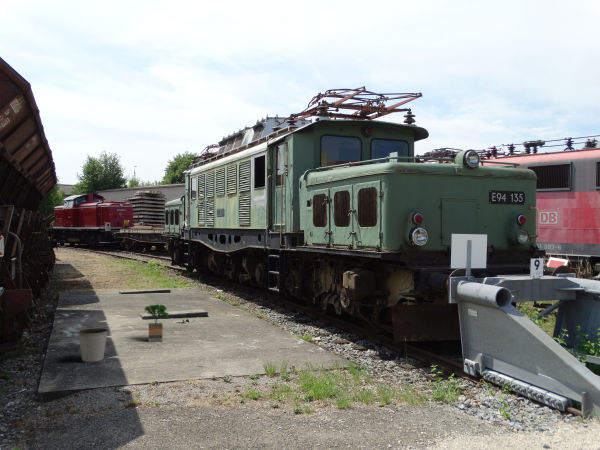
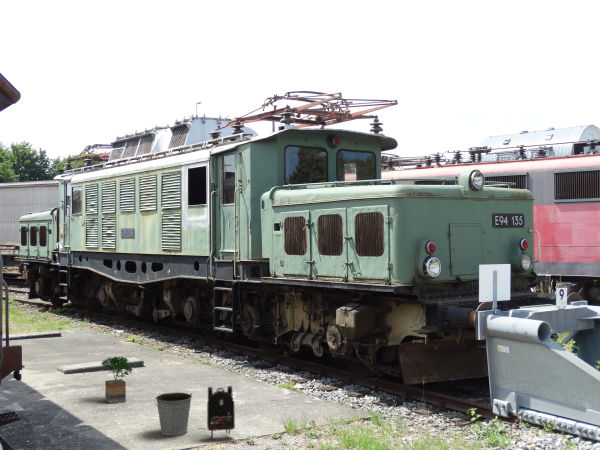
bucket: present [77,328,109,362] -> present [155,392,192,436]
backpack: none [194,331,220,375] -> present [207,386,235,437]

